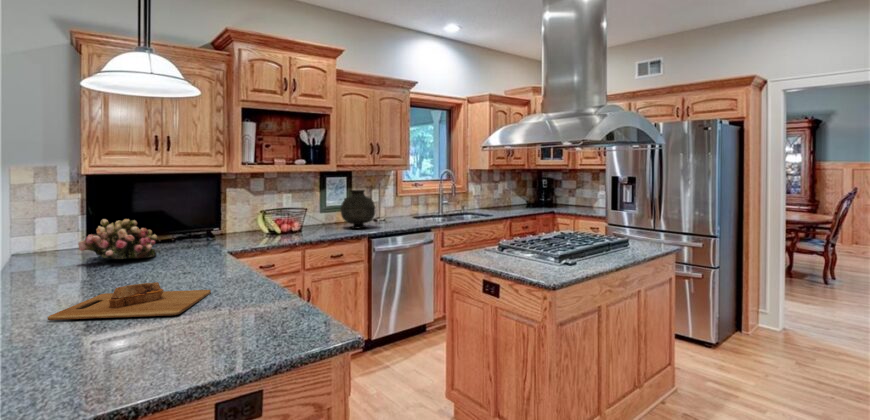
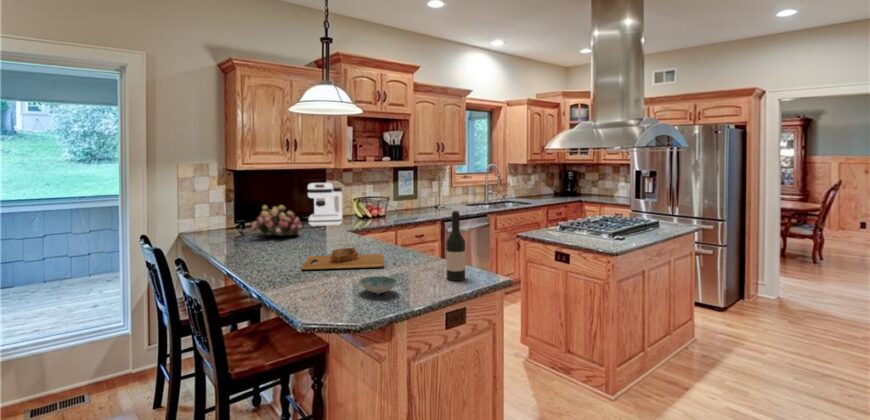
vase: present [341,190,375,229] -> none [414,182,443,214]
coffee maker: none [187,191,239,245] -> present [308,183,342,226]
wine bottle: none [240,232,274,345] -> present [446,211,465,281]
ceramic bowl: none [41,342,120,377] -> present [358,276,398,294]

